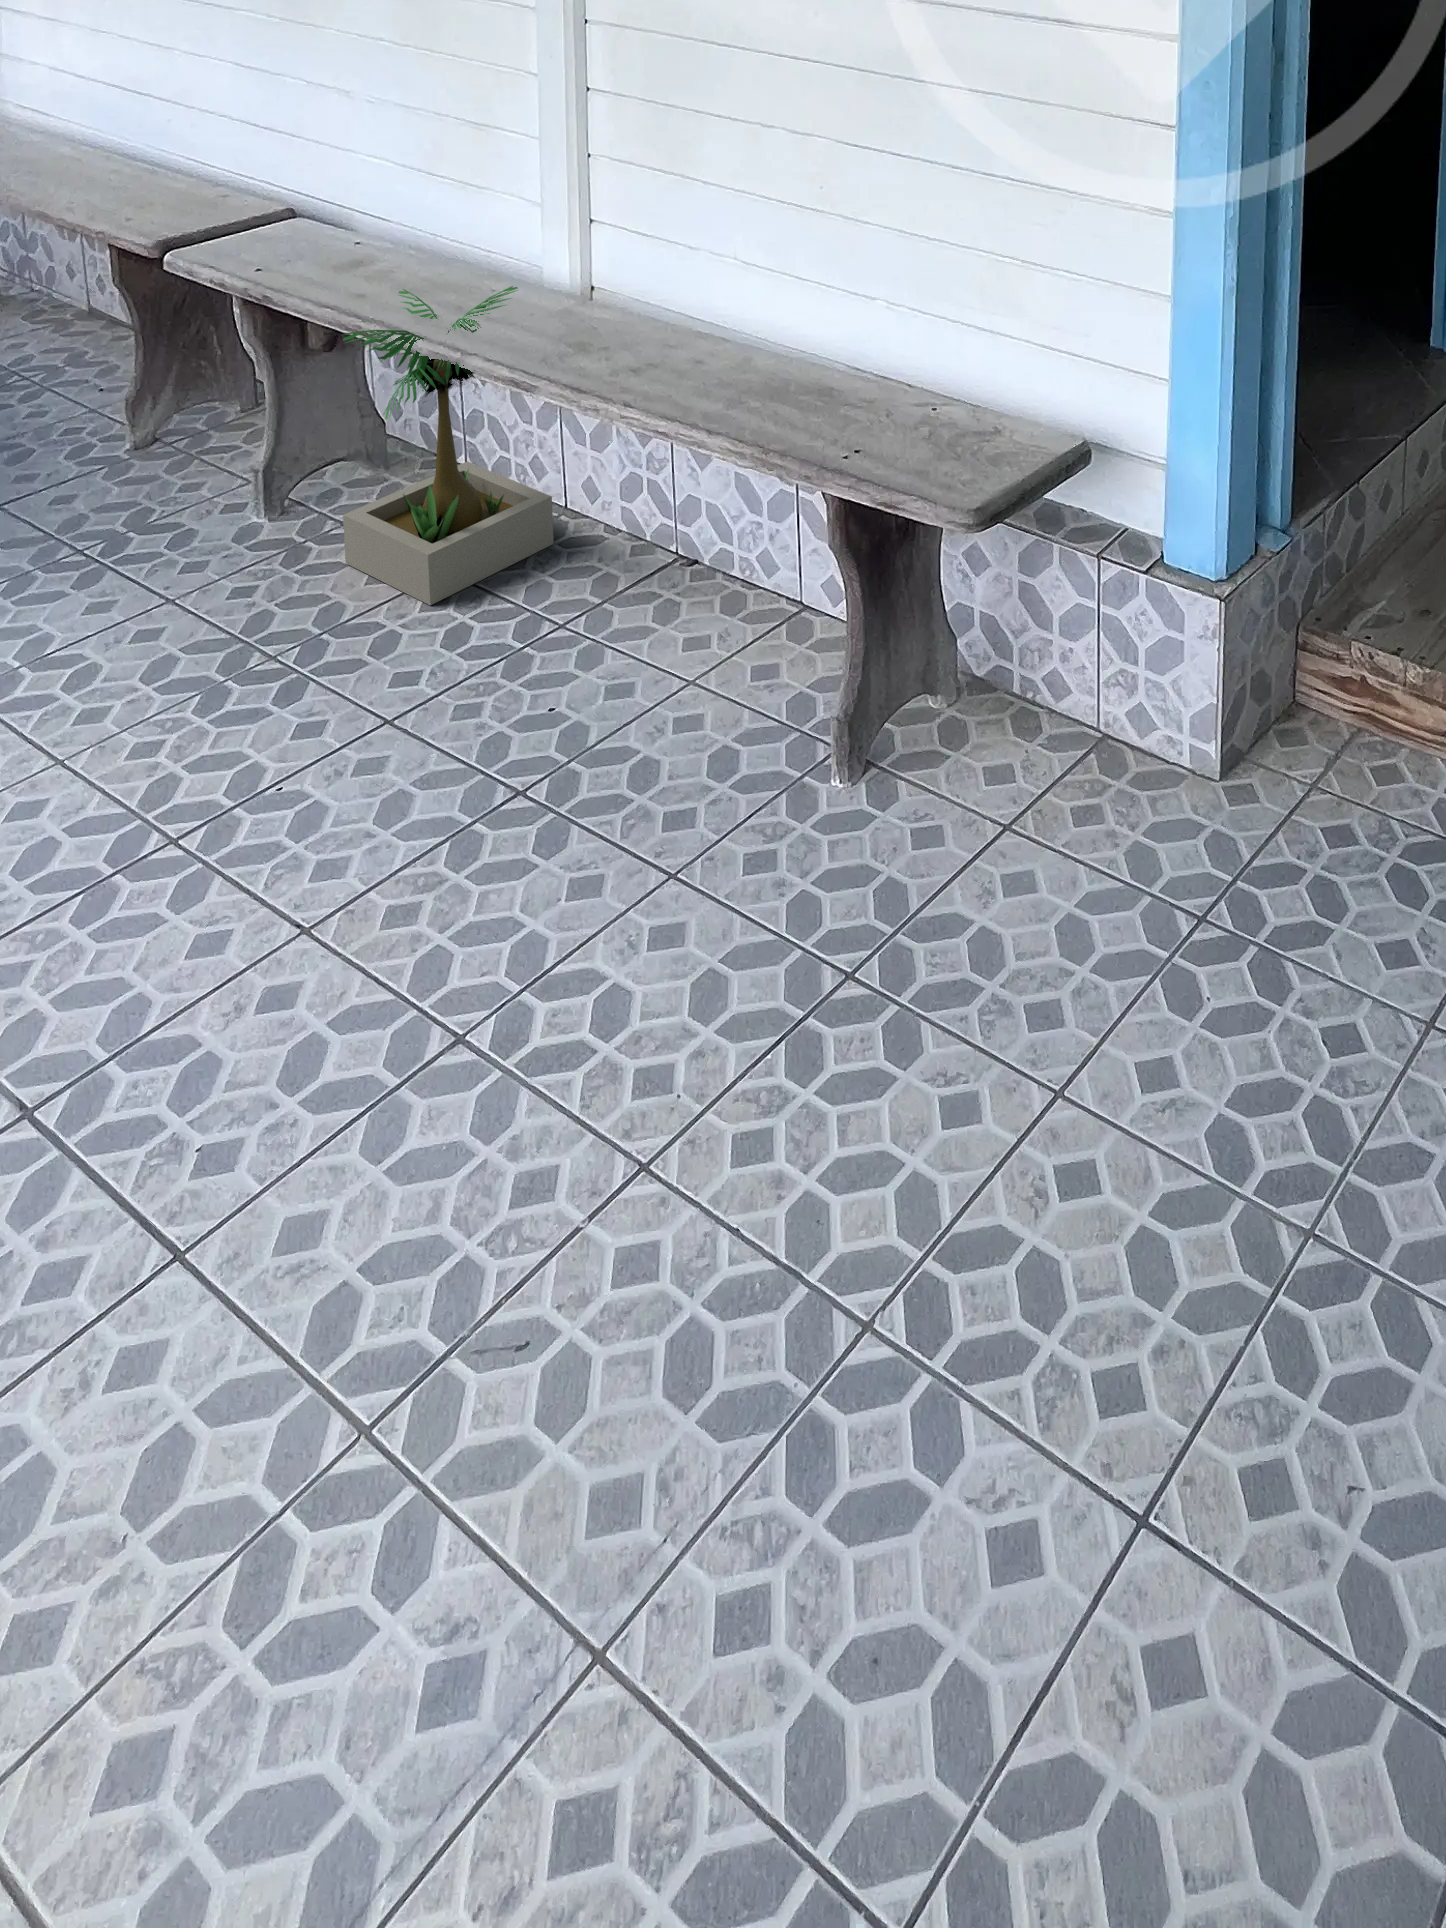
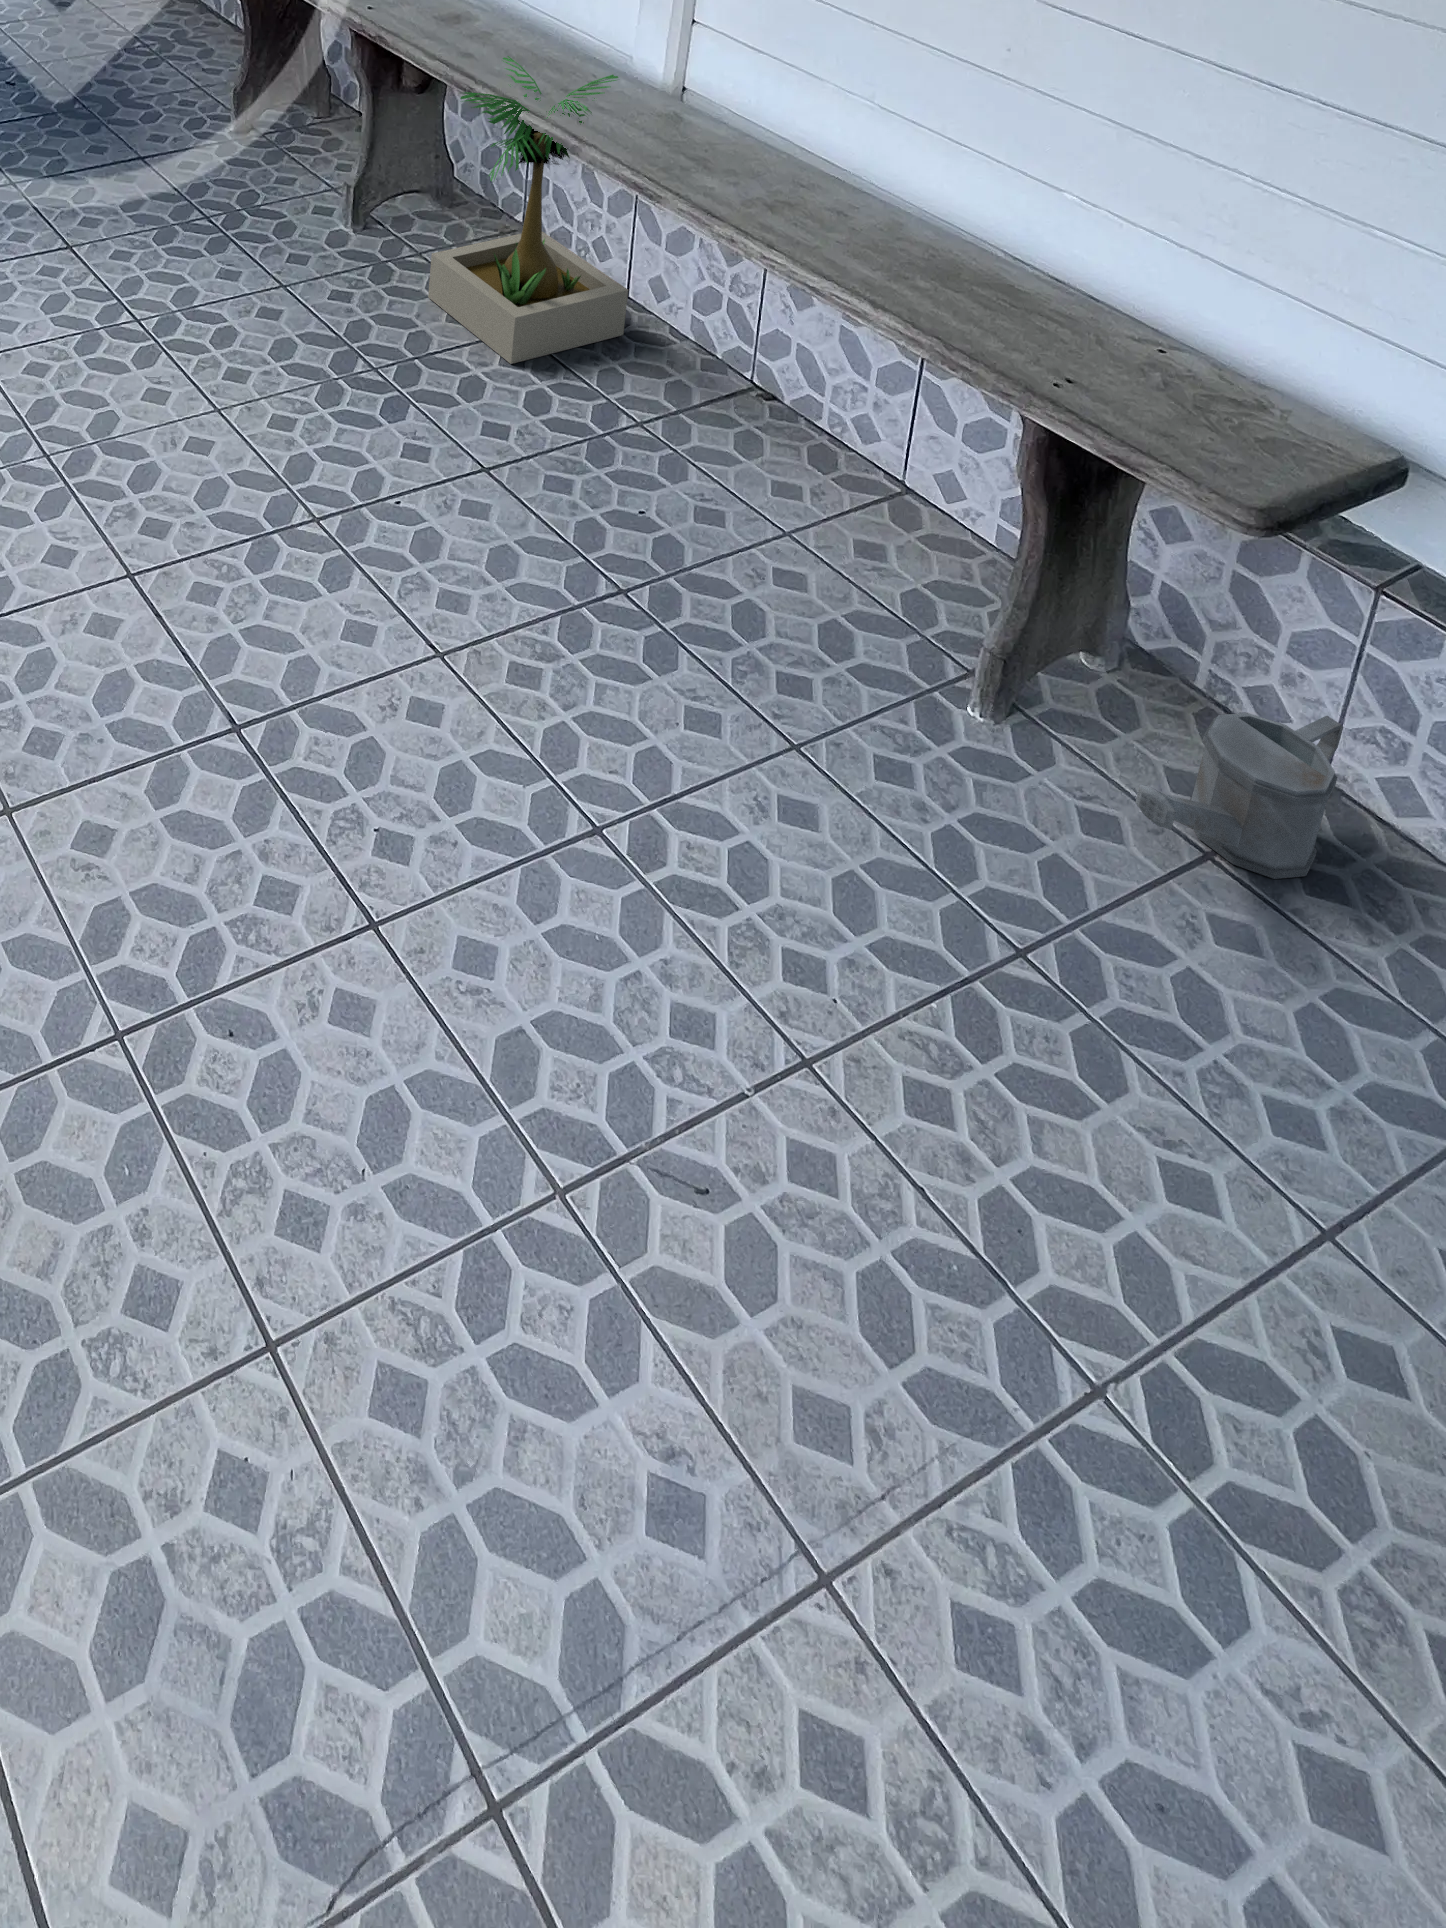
watering can: none [934,677,1093,830] -> present [1135,713,1343,879]

